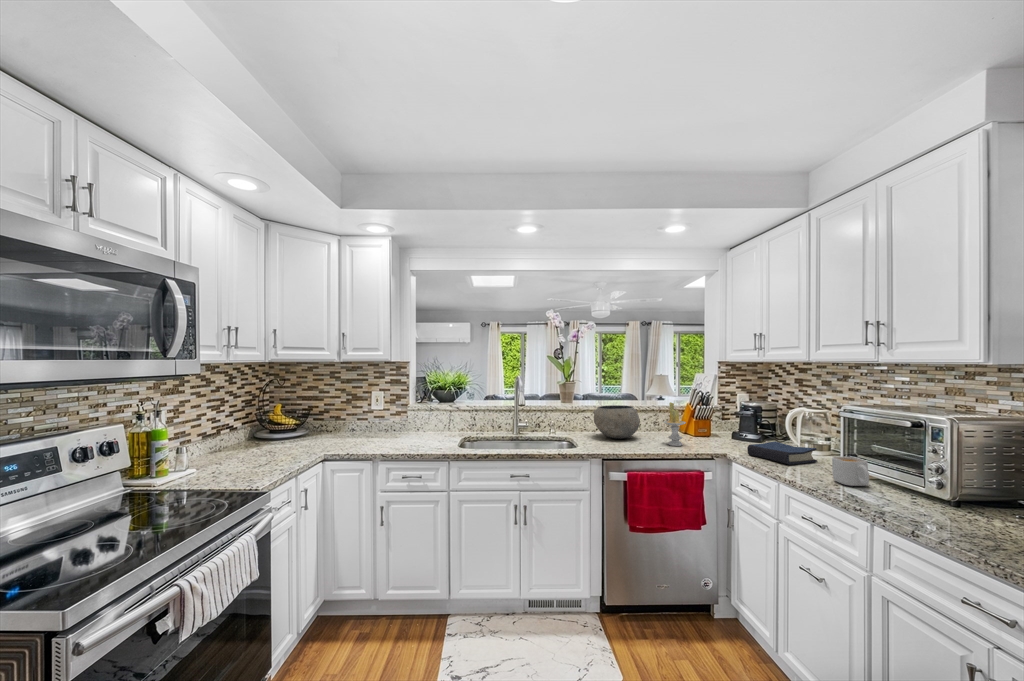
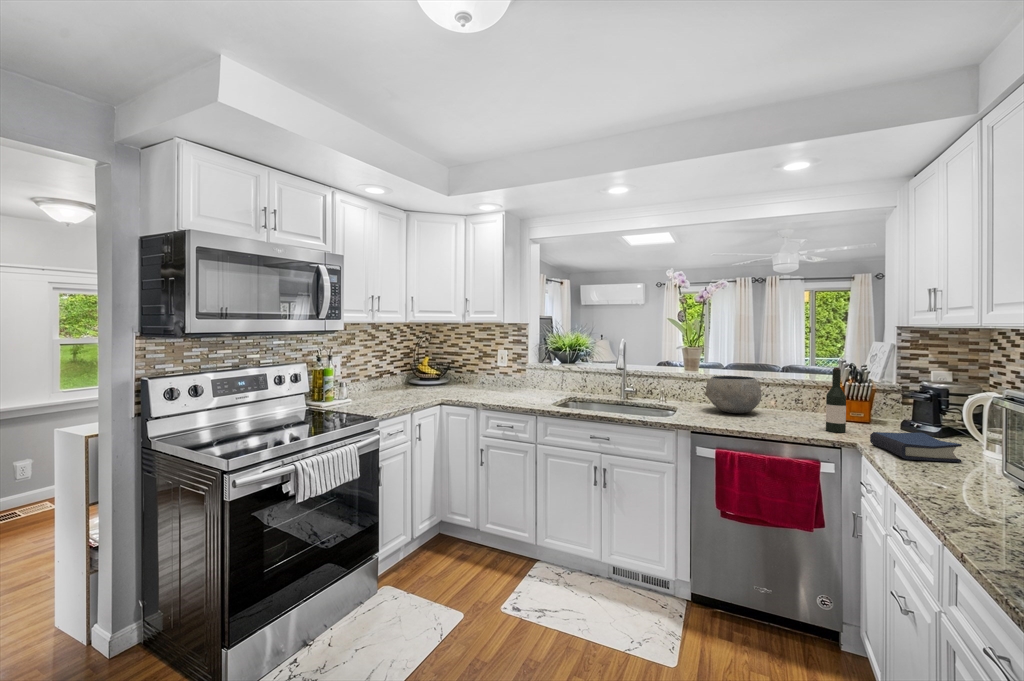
wine bottle: none [700,394,716,447] -> present [826,367,846,433]
candle: present [664,402,686,446] -> none [778,375,808,427]
mug: present [832,457,869,486] -> none [930,451,974,490]

